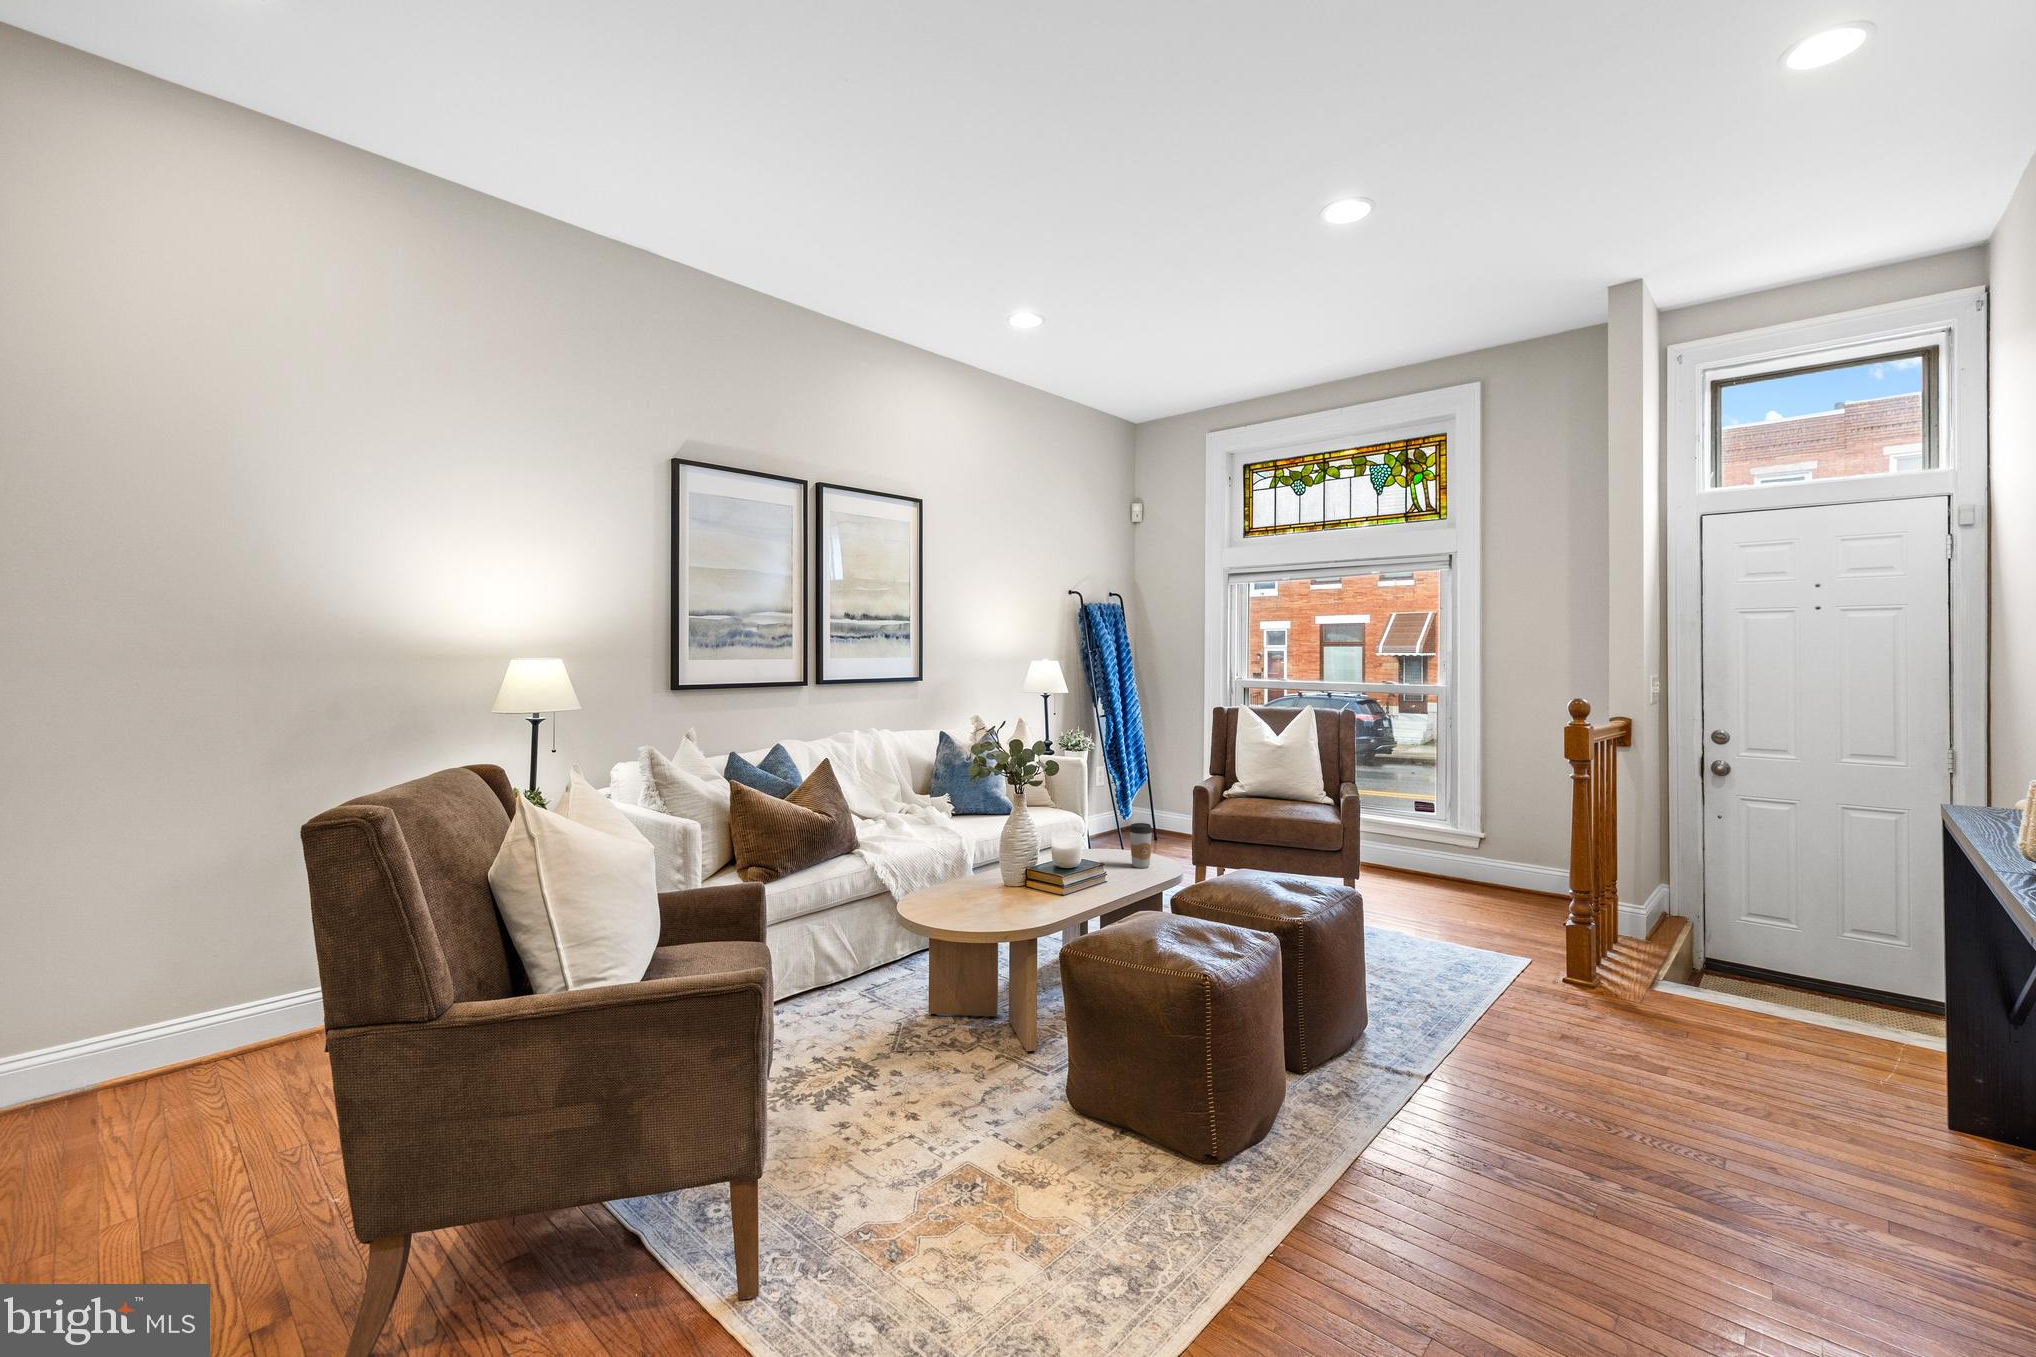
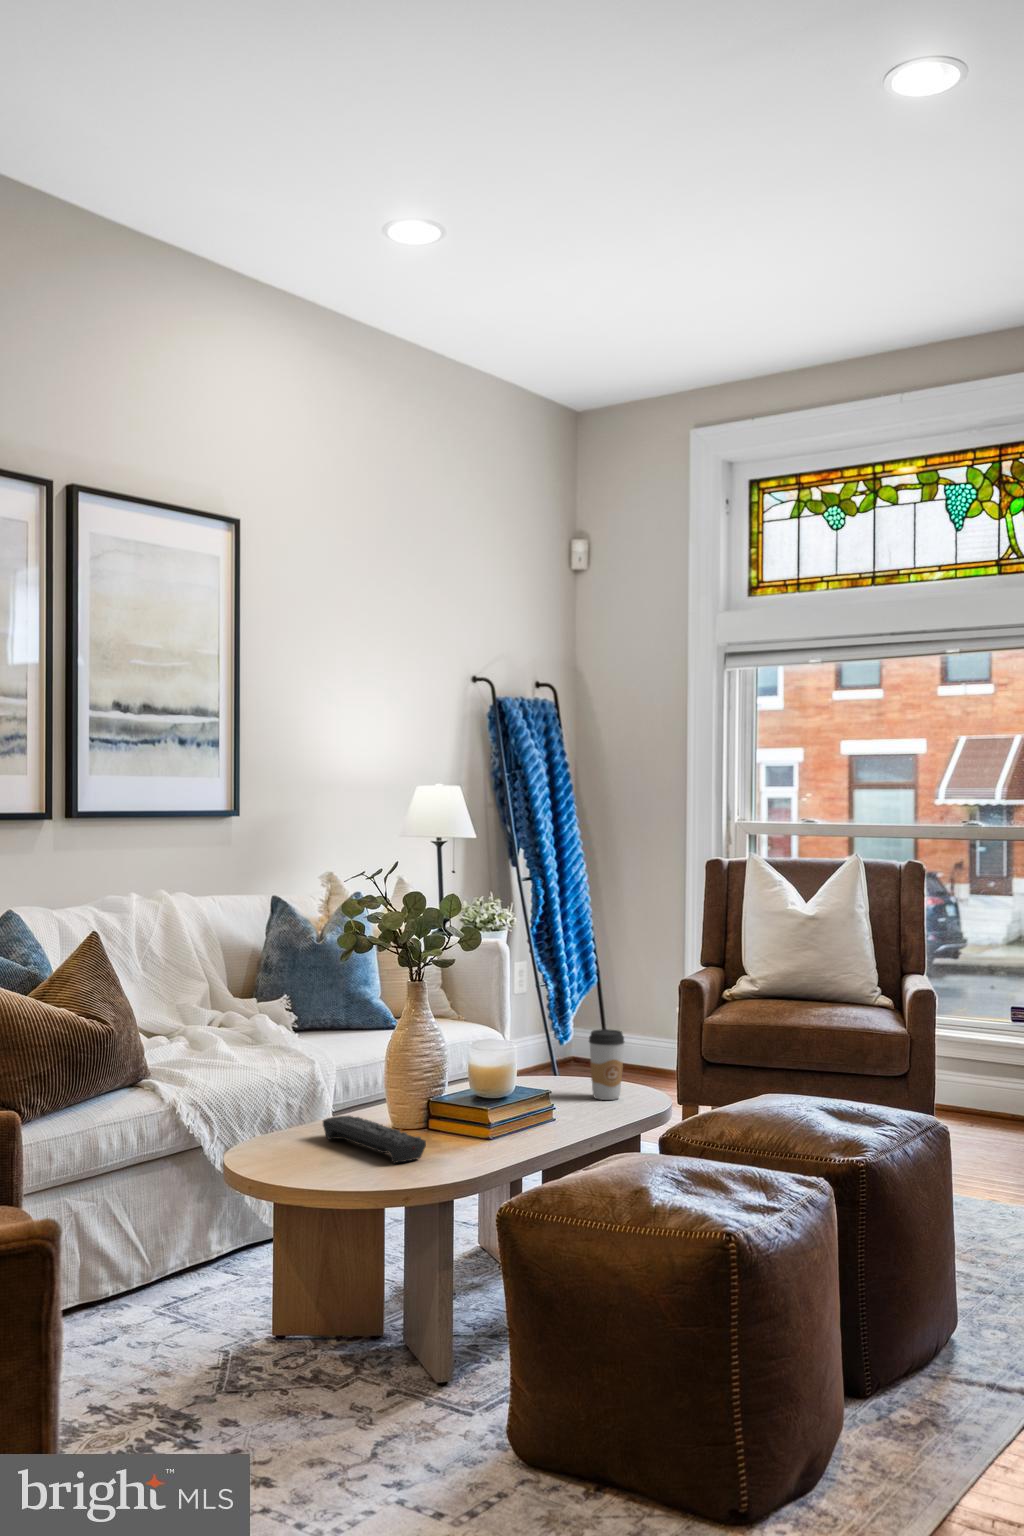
remote control: none [959,878,1020,913] -> present [323,1116,426,1163]

